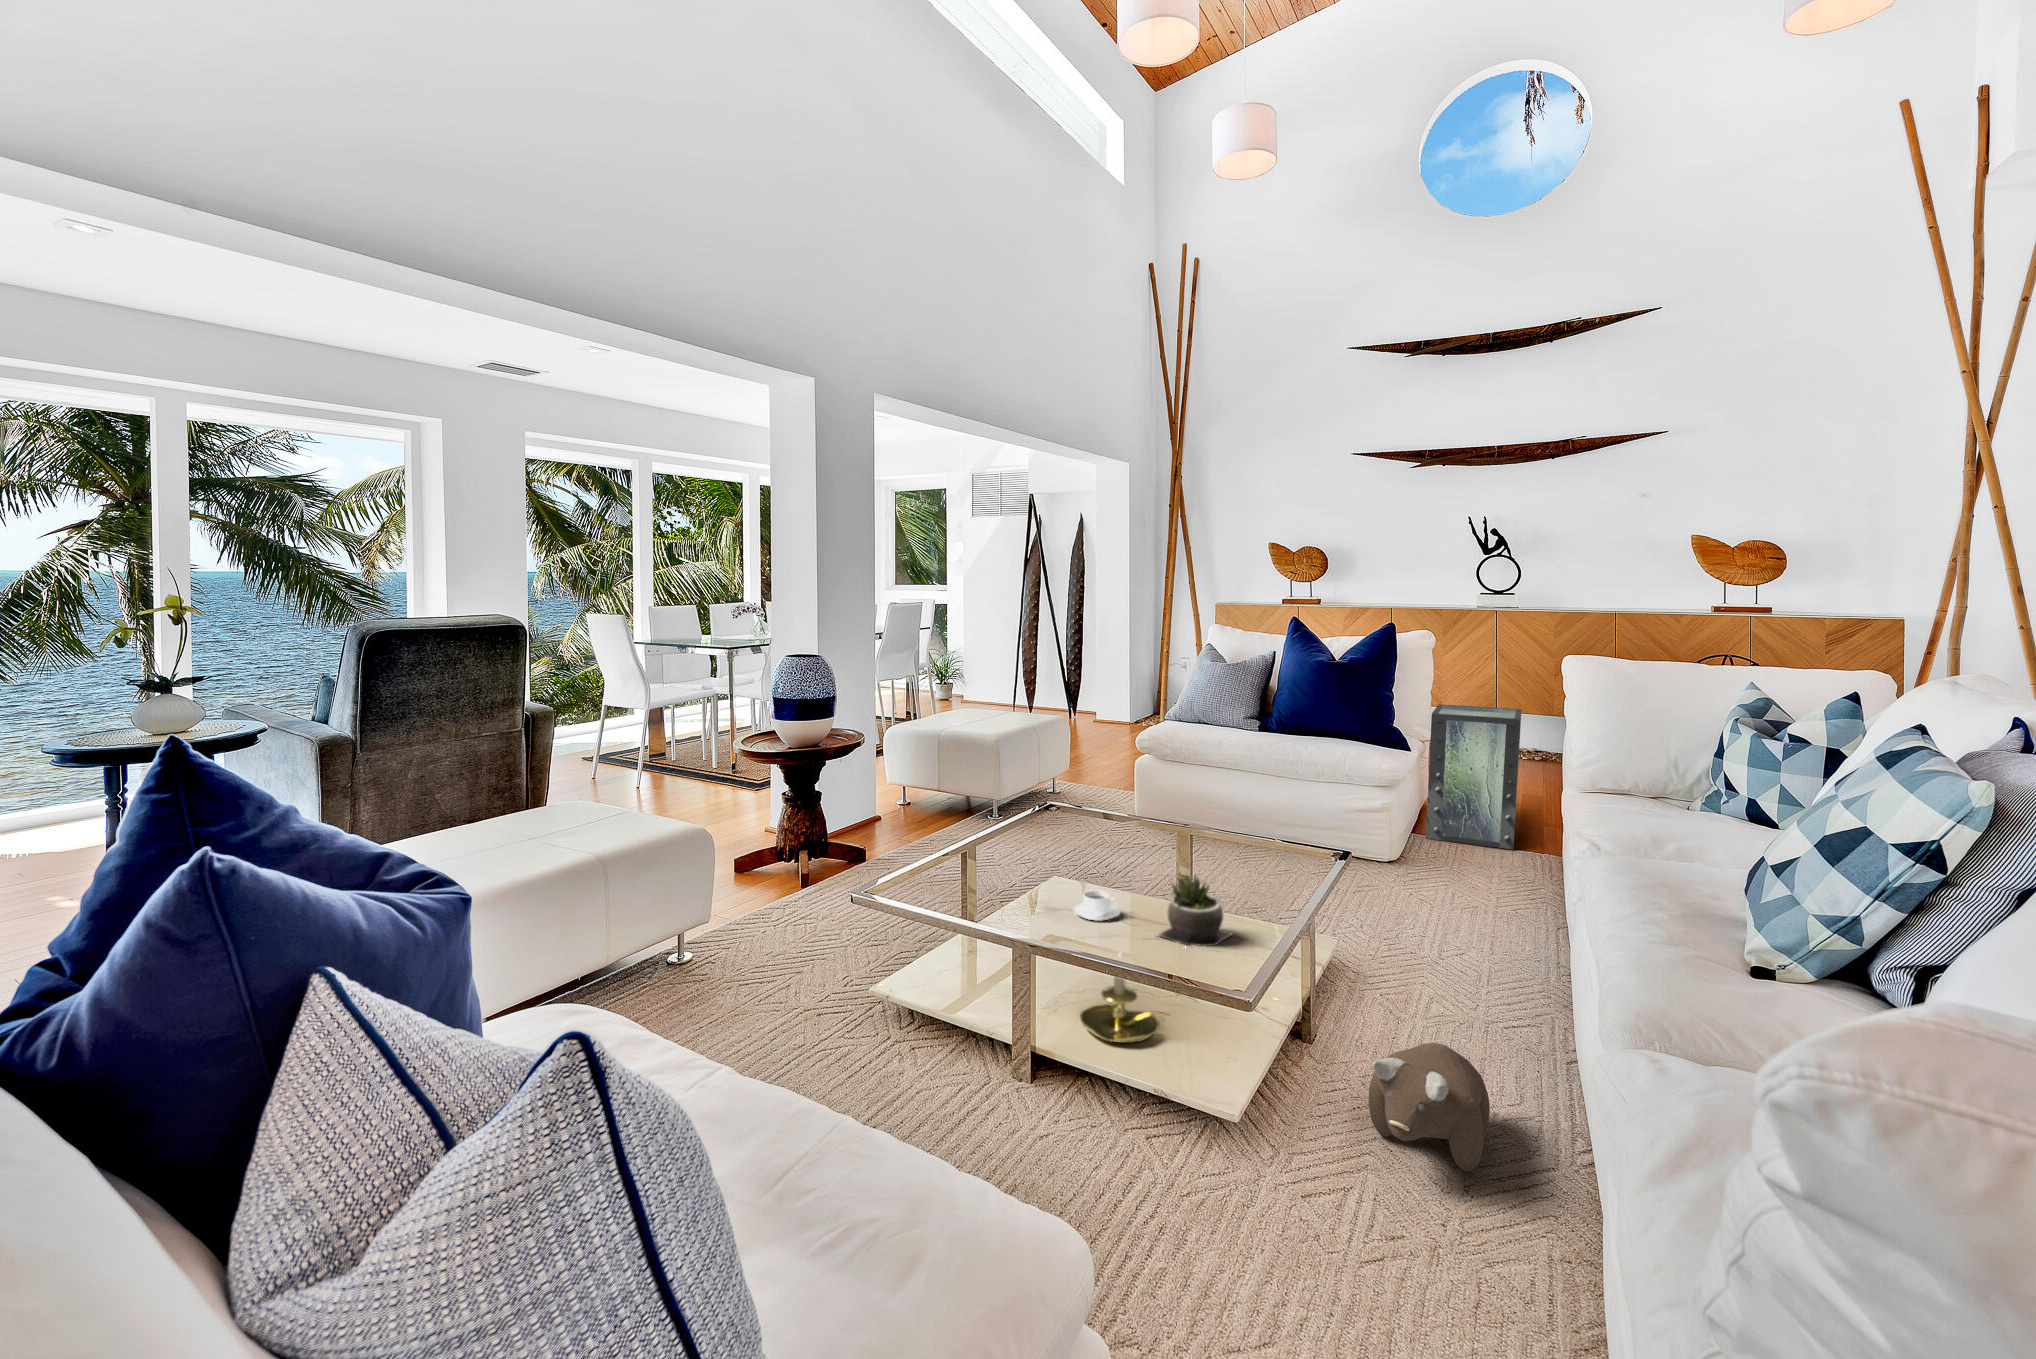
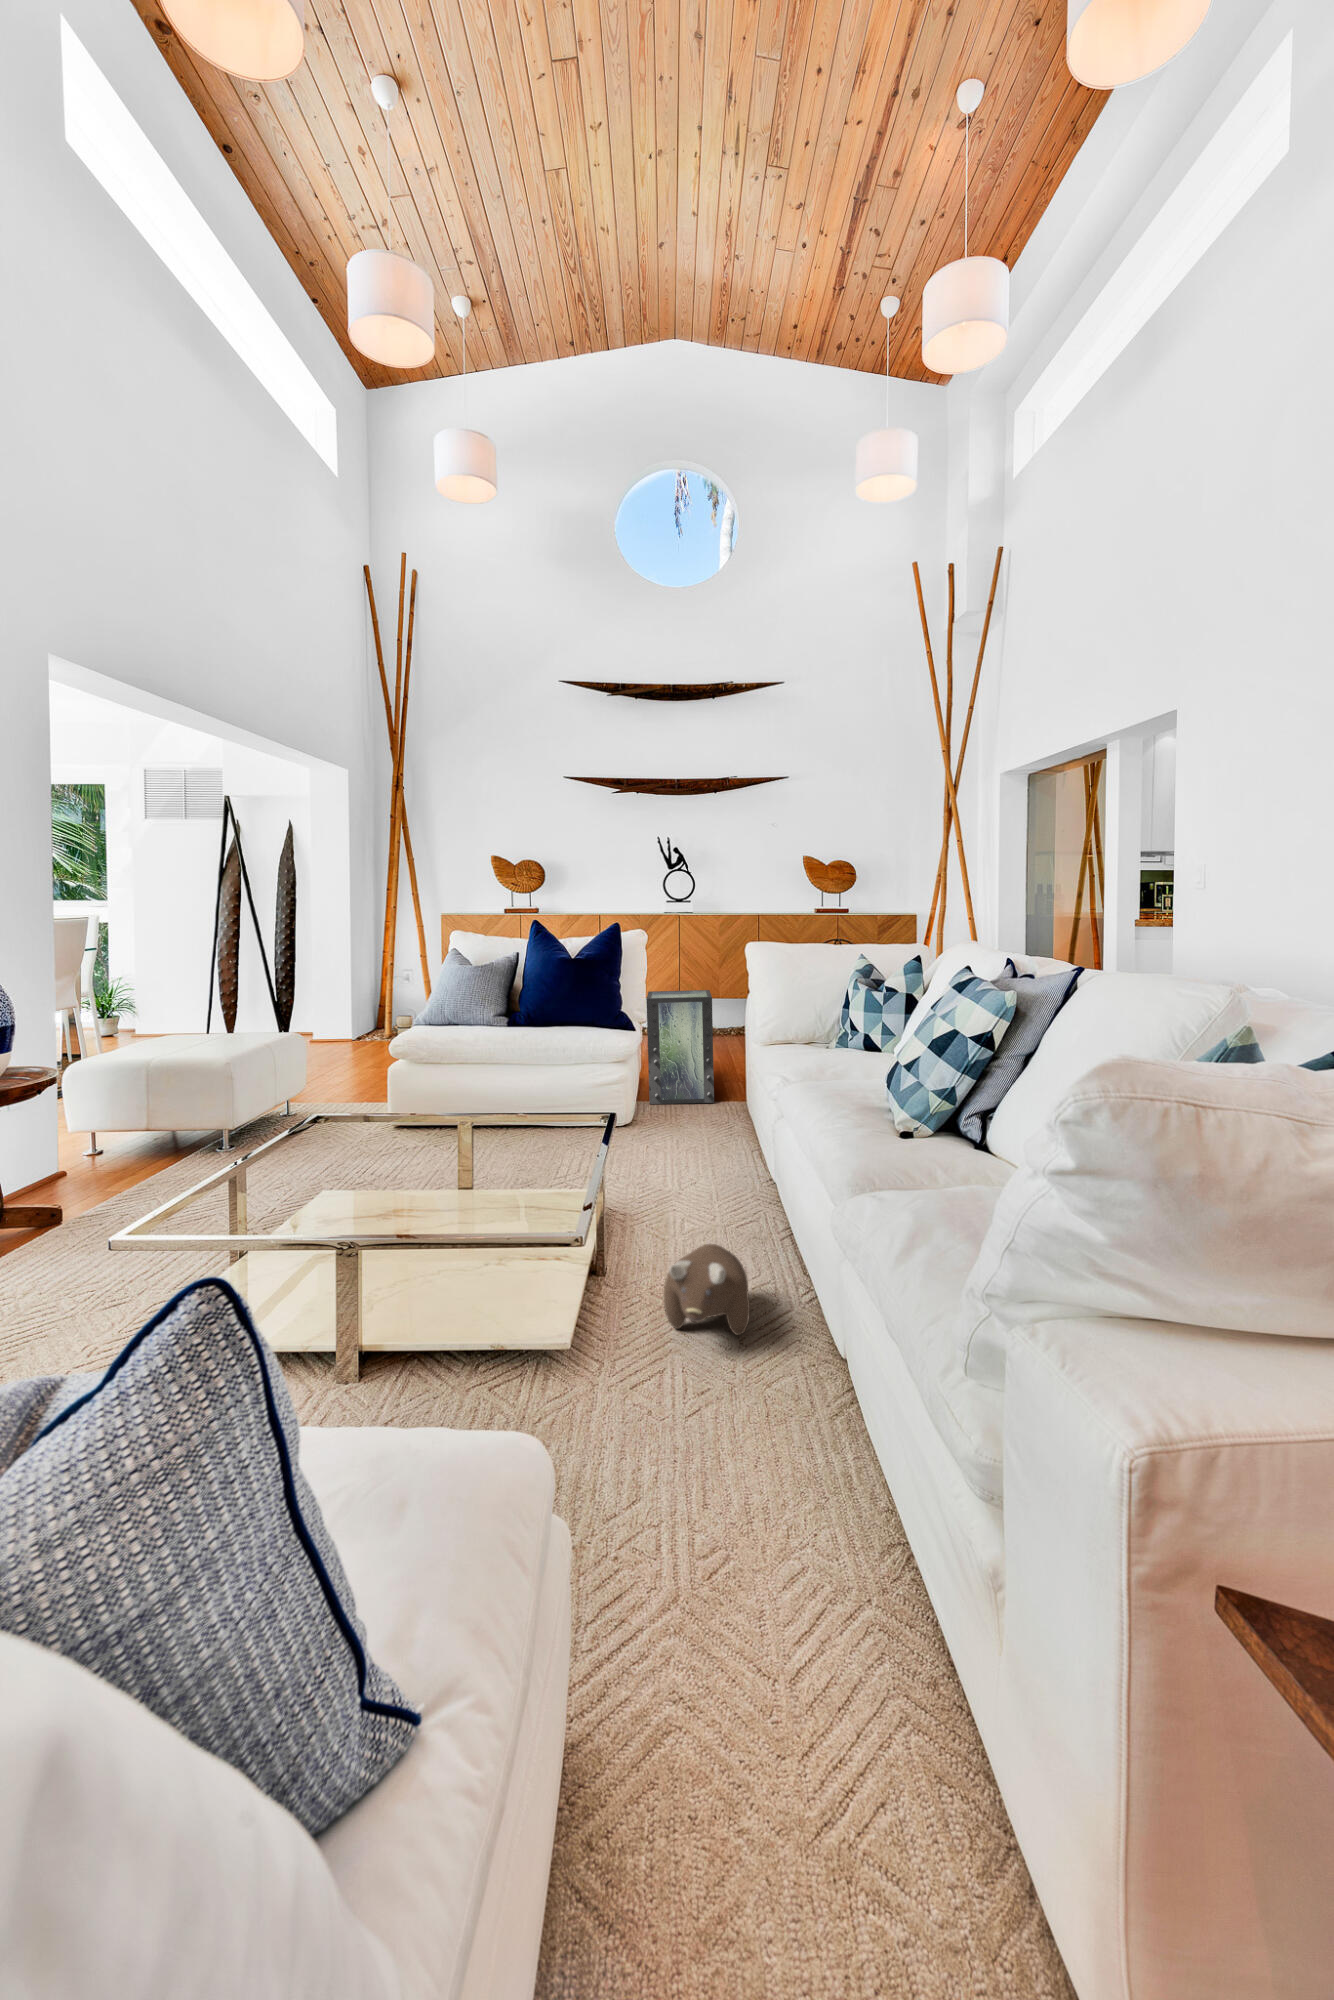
succulent plant: present [1157,874,1232,946] -> none [461,1149,530,1216]
coffee cup: present [1074,890,1120,921] -> none [374,1184,421,1213]
candle holder: present [1081,953,1170,1043] -> none [404,1229,492,1314]

